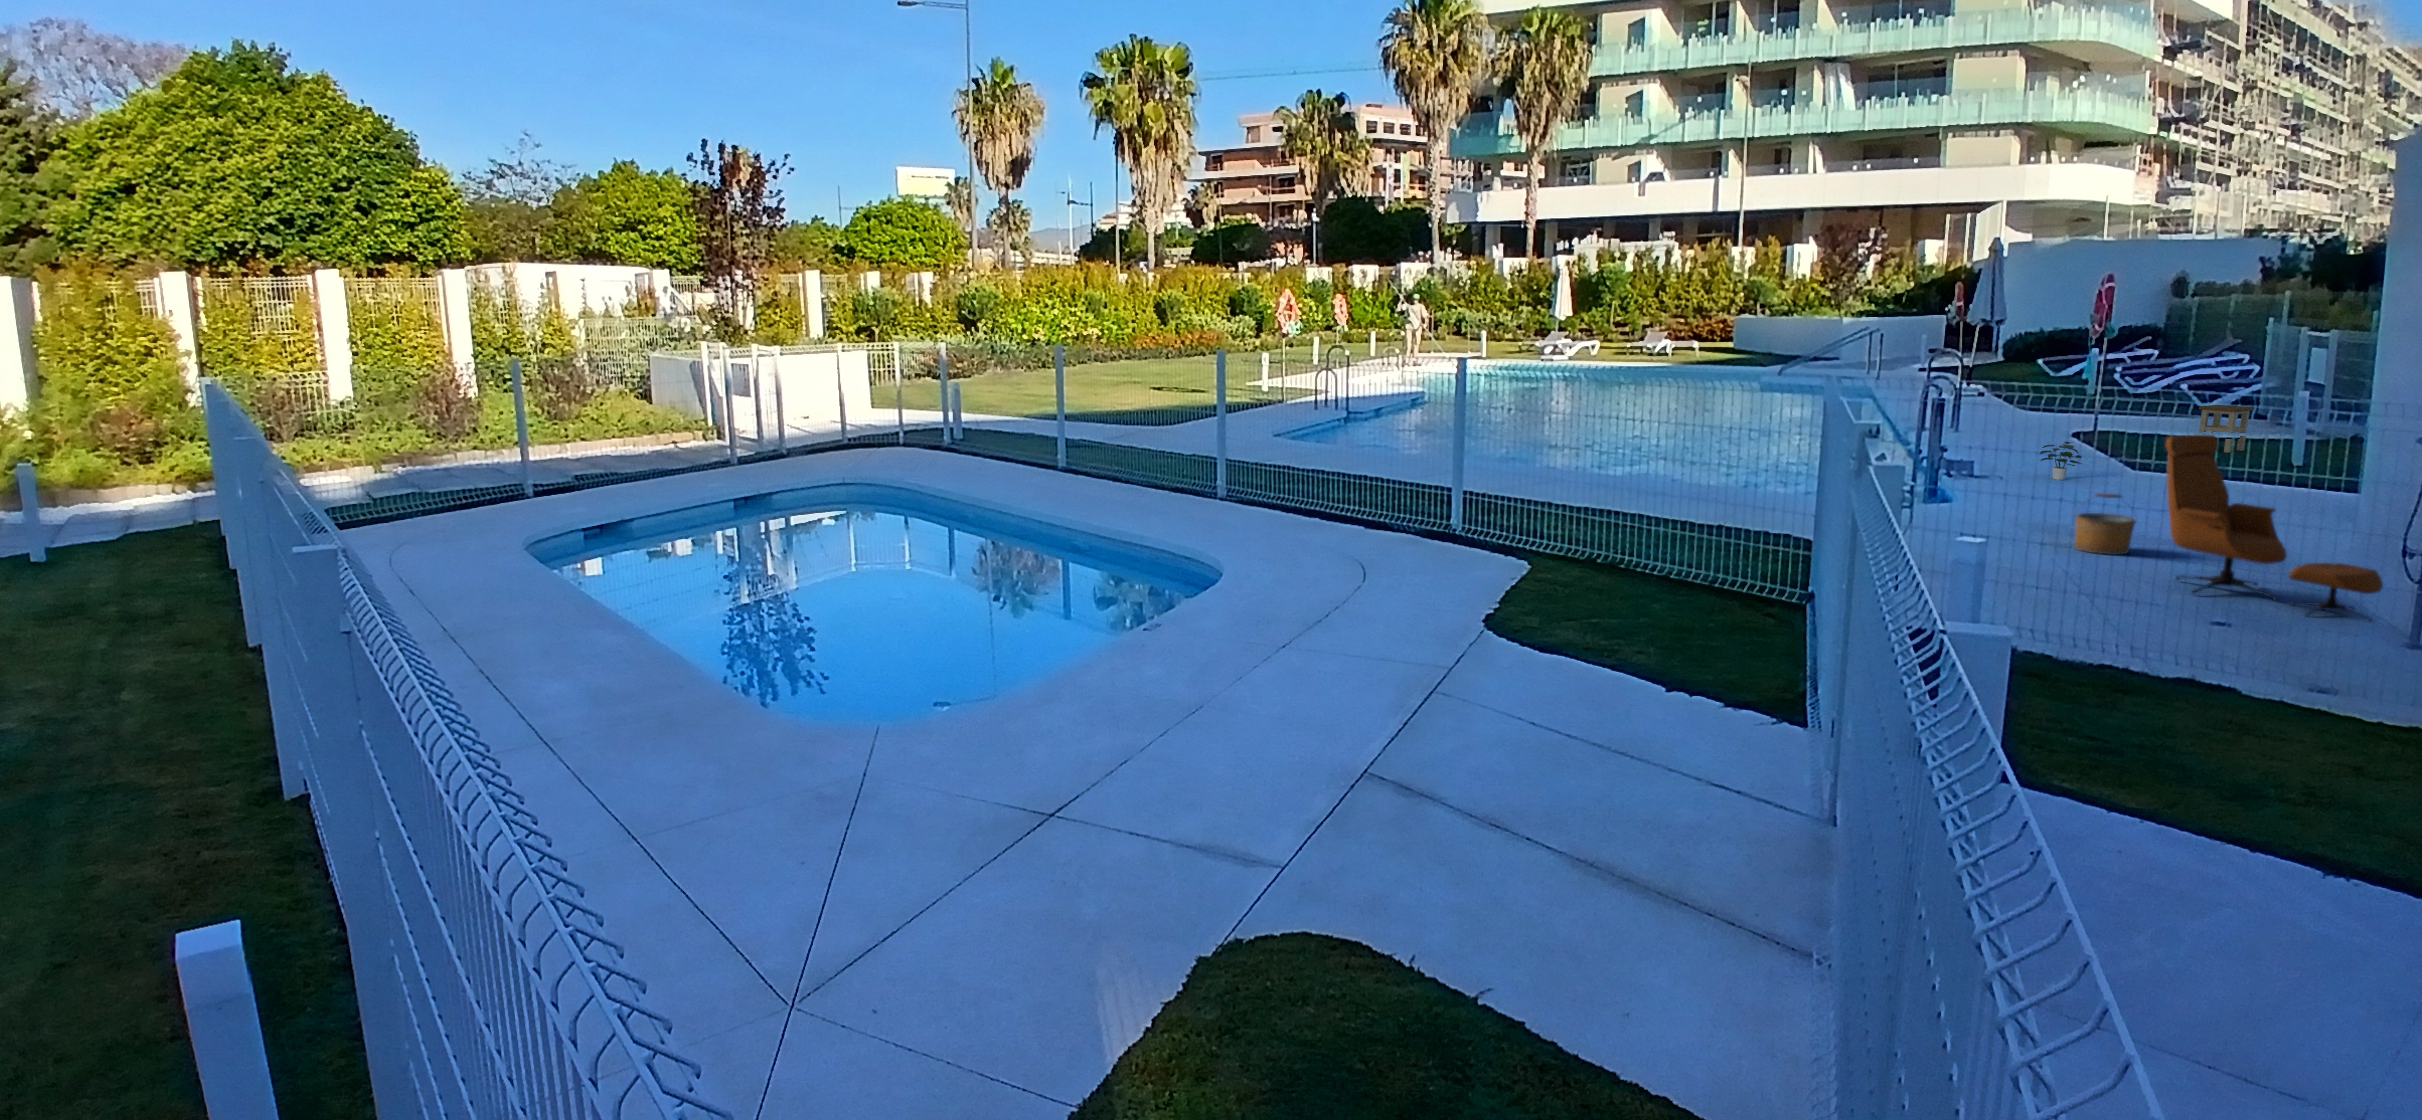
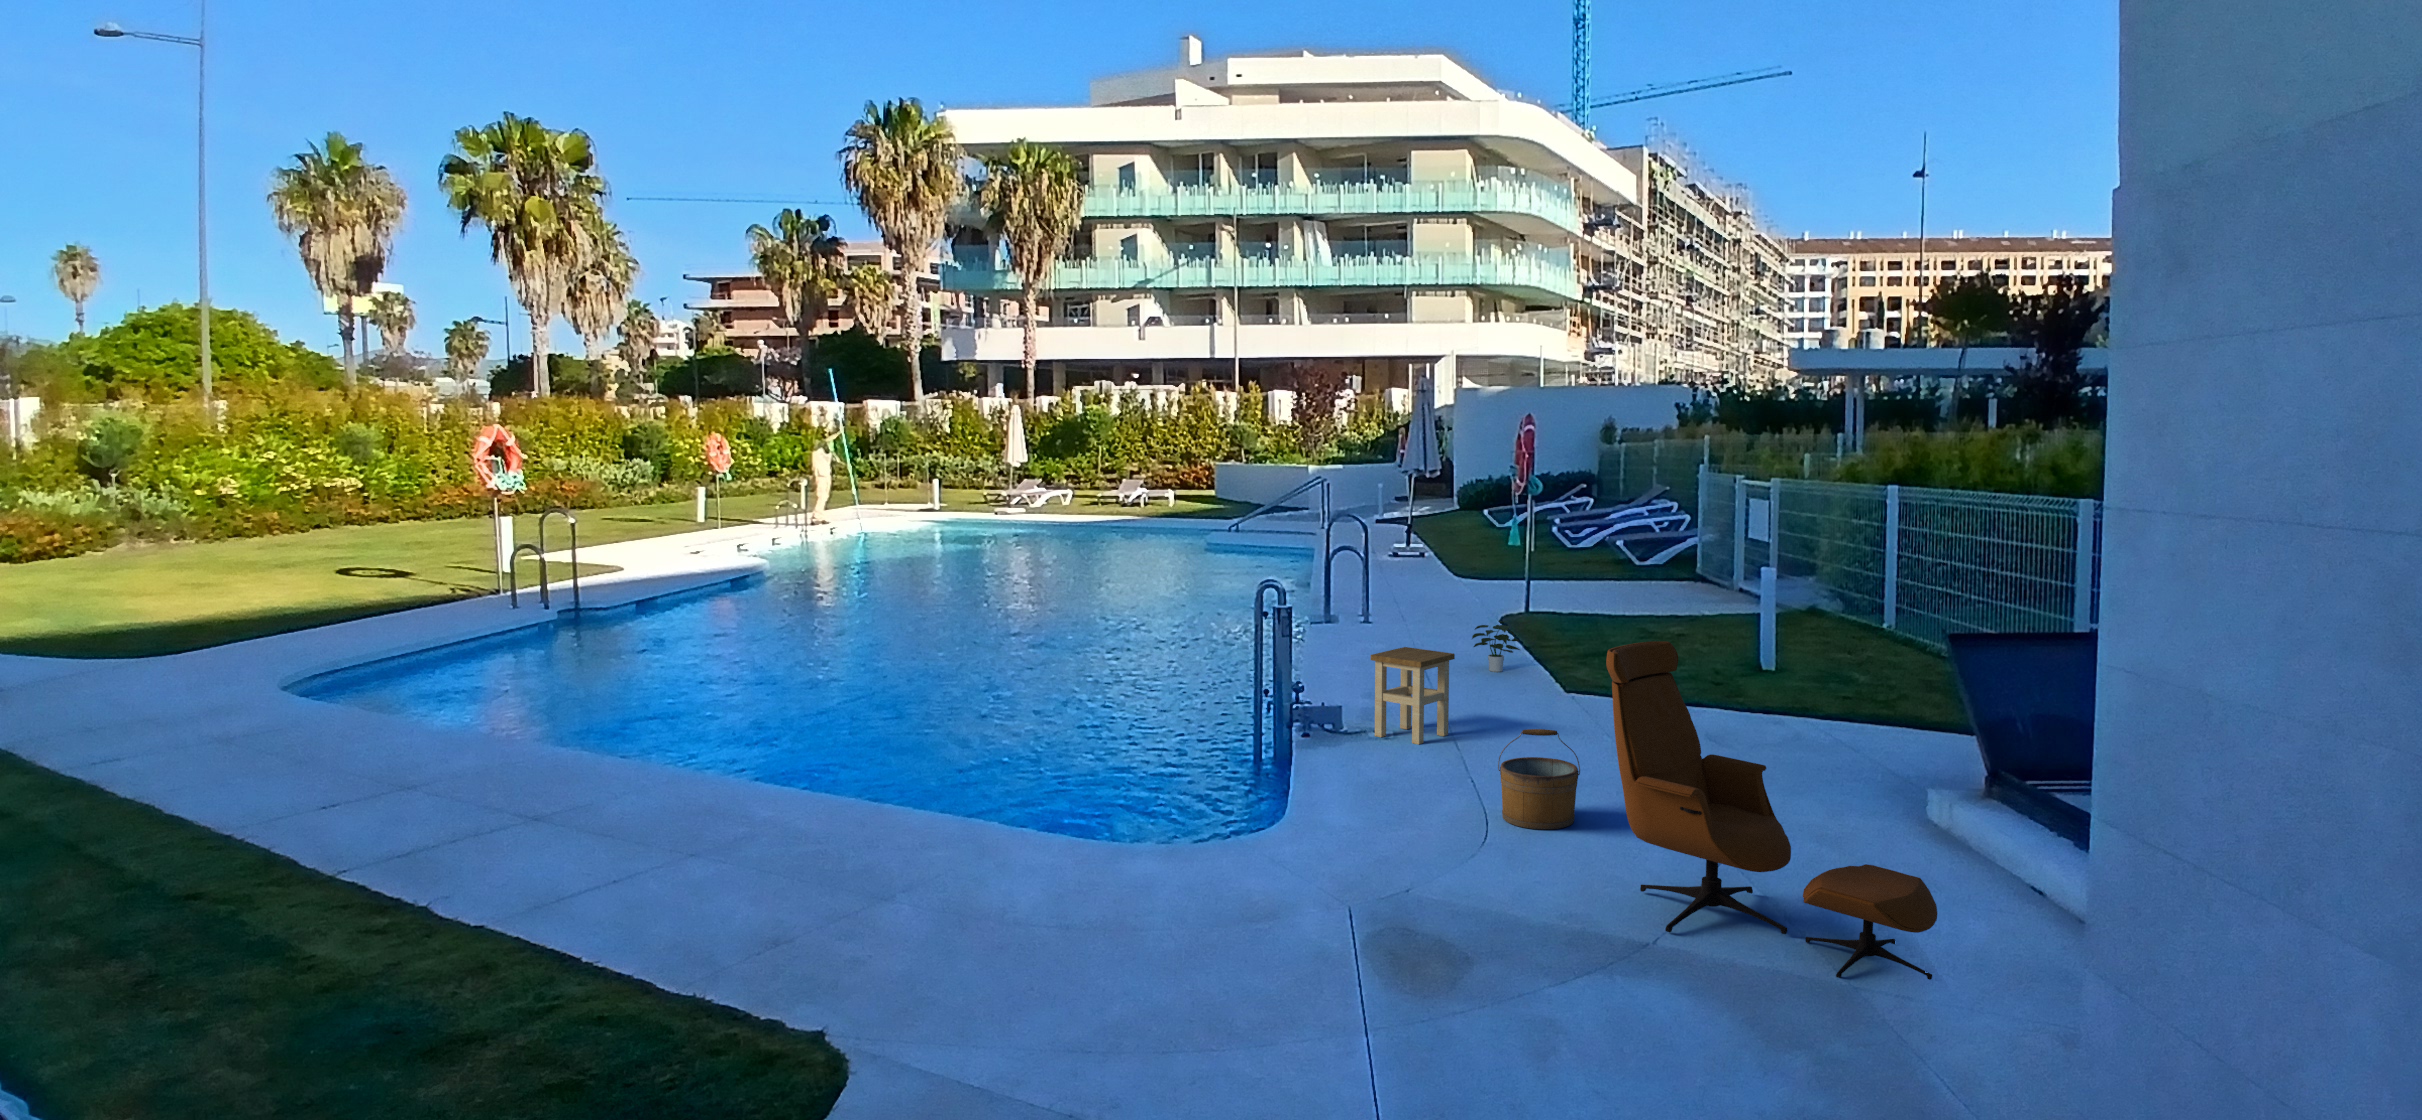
stool: present [2199,405,2254,453] -> present [1371,647,1455,744]

